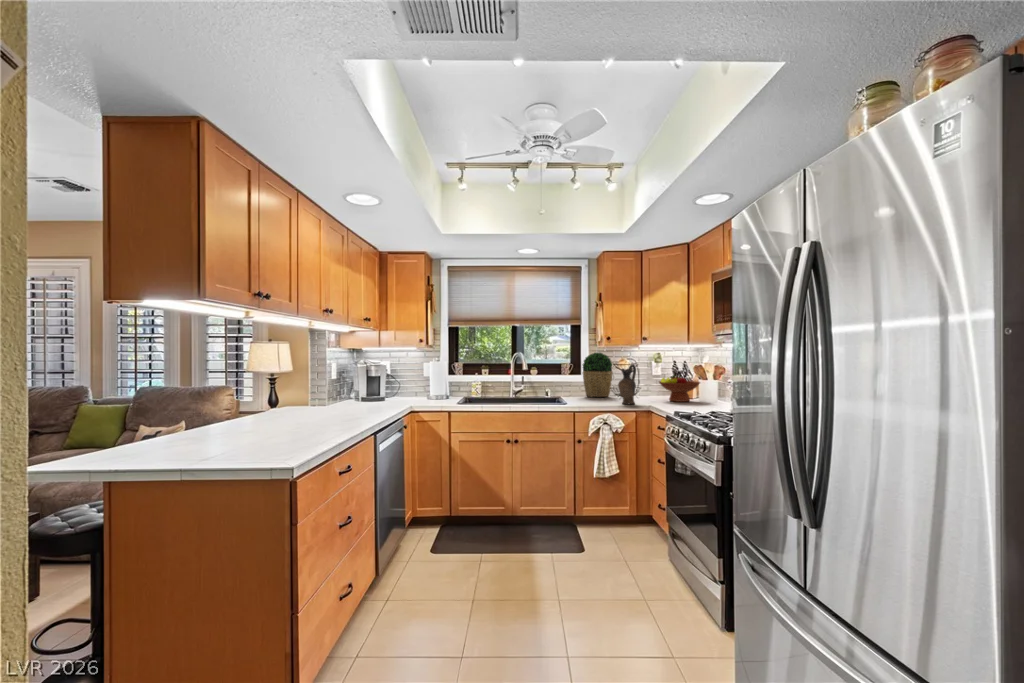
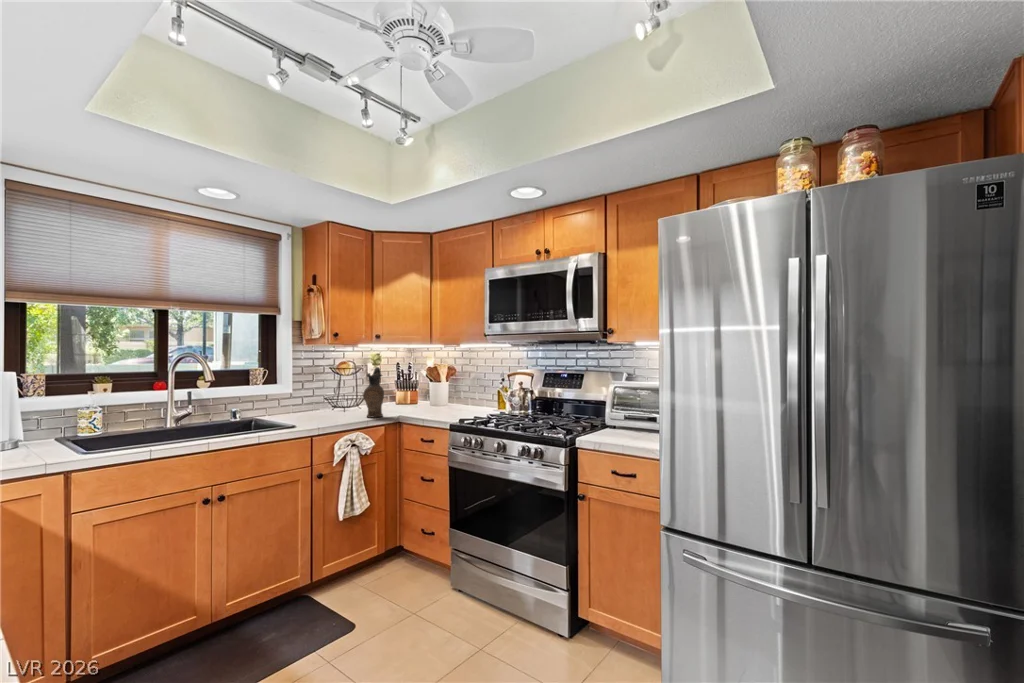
potted plant: present [583,353,613,397] -> none [283,353,327,413]
fruit bowl: present [659,375,700,402] -> none [392,378,438,408]

